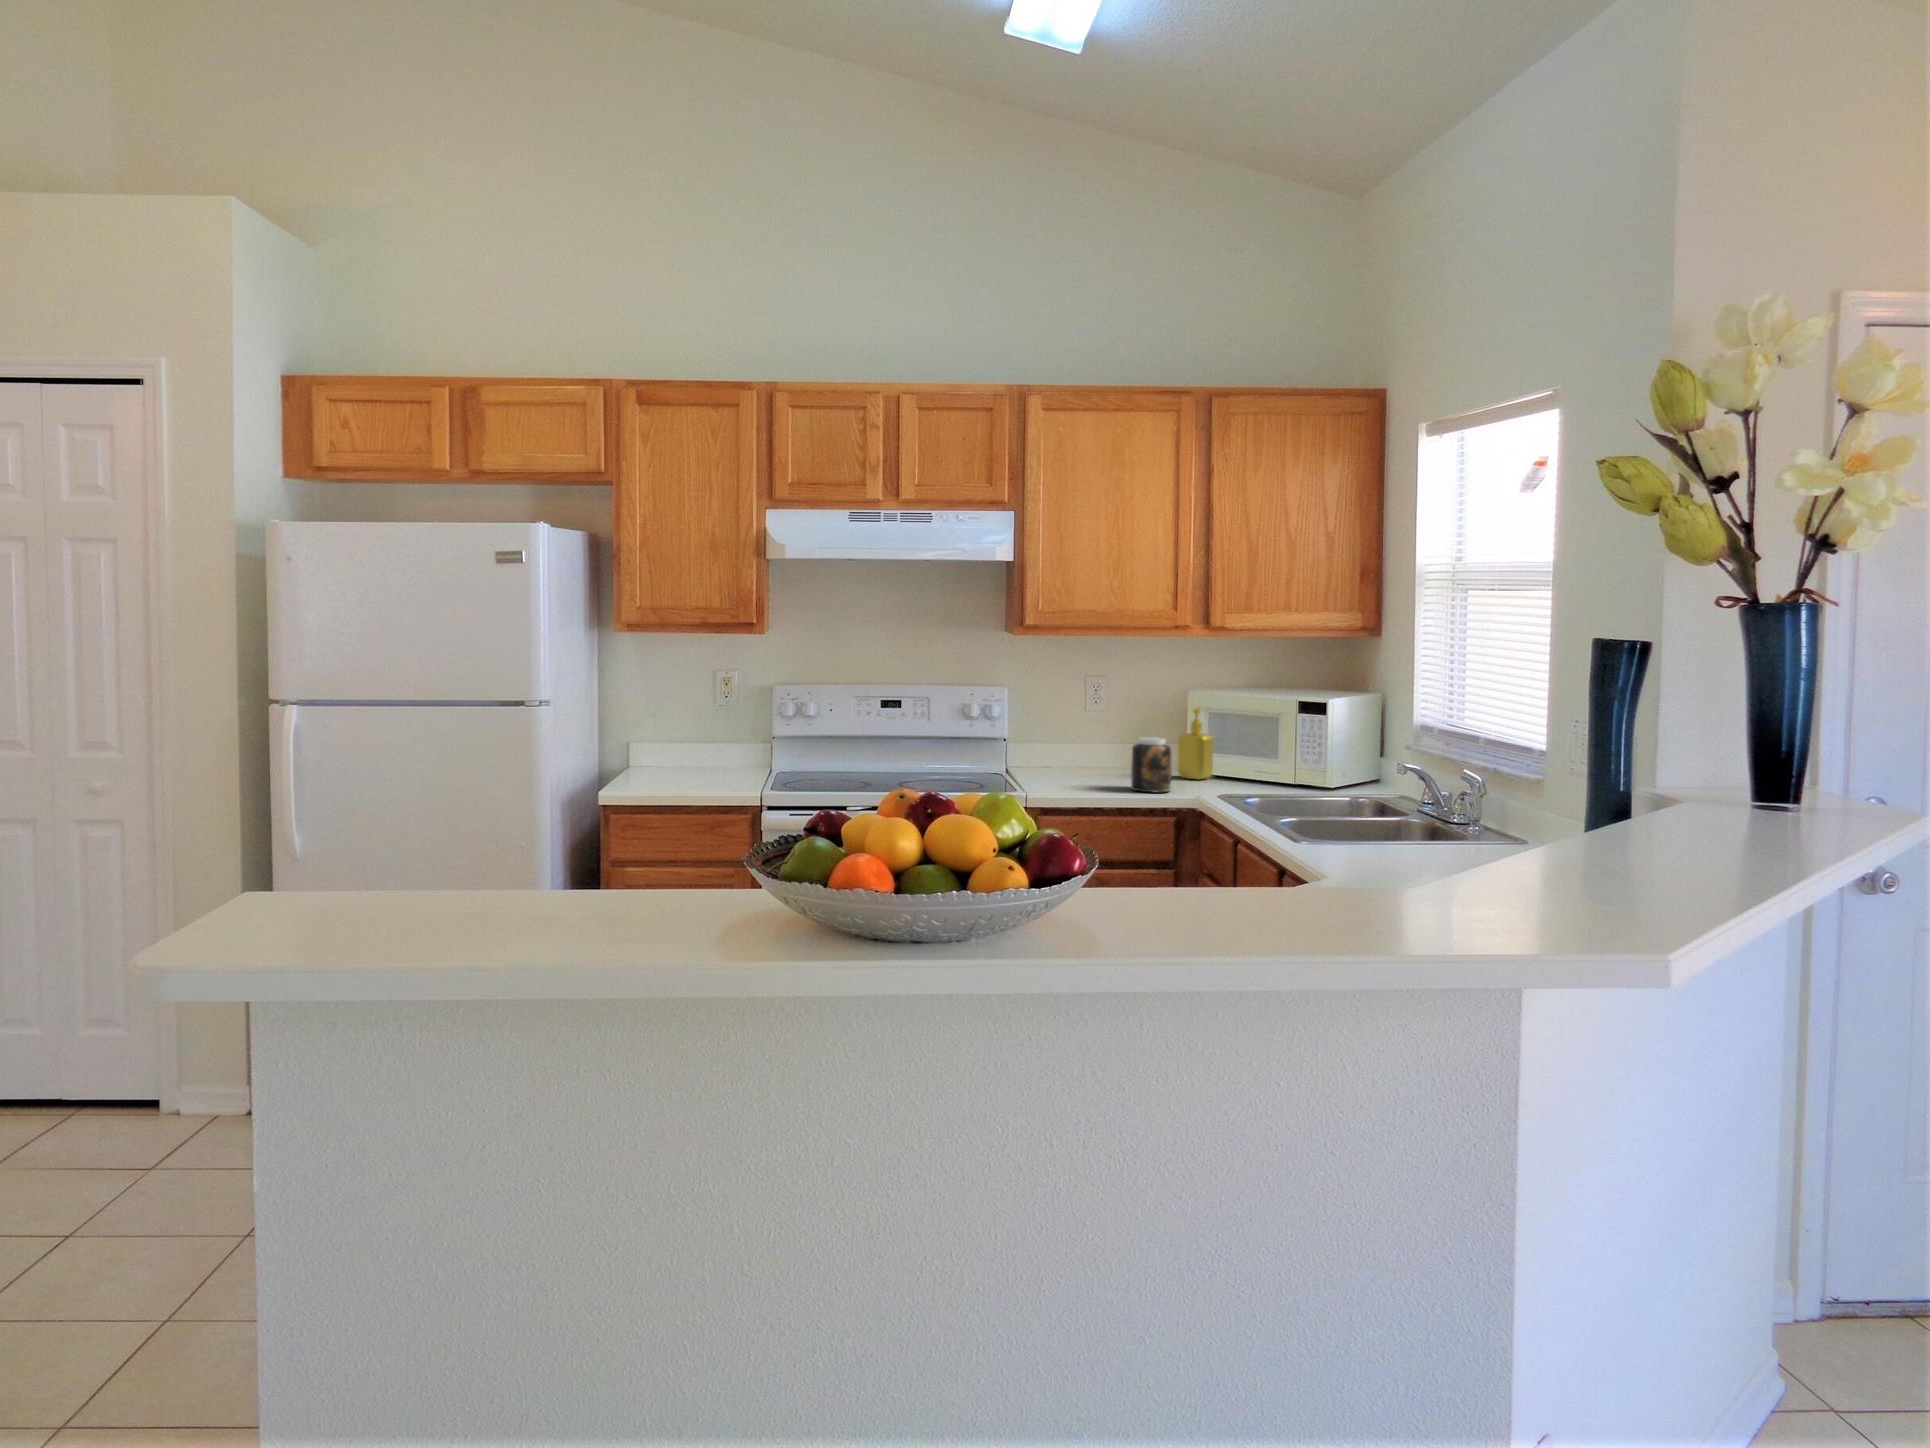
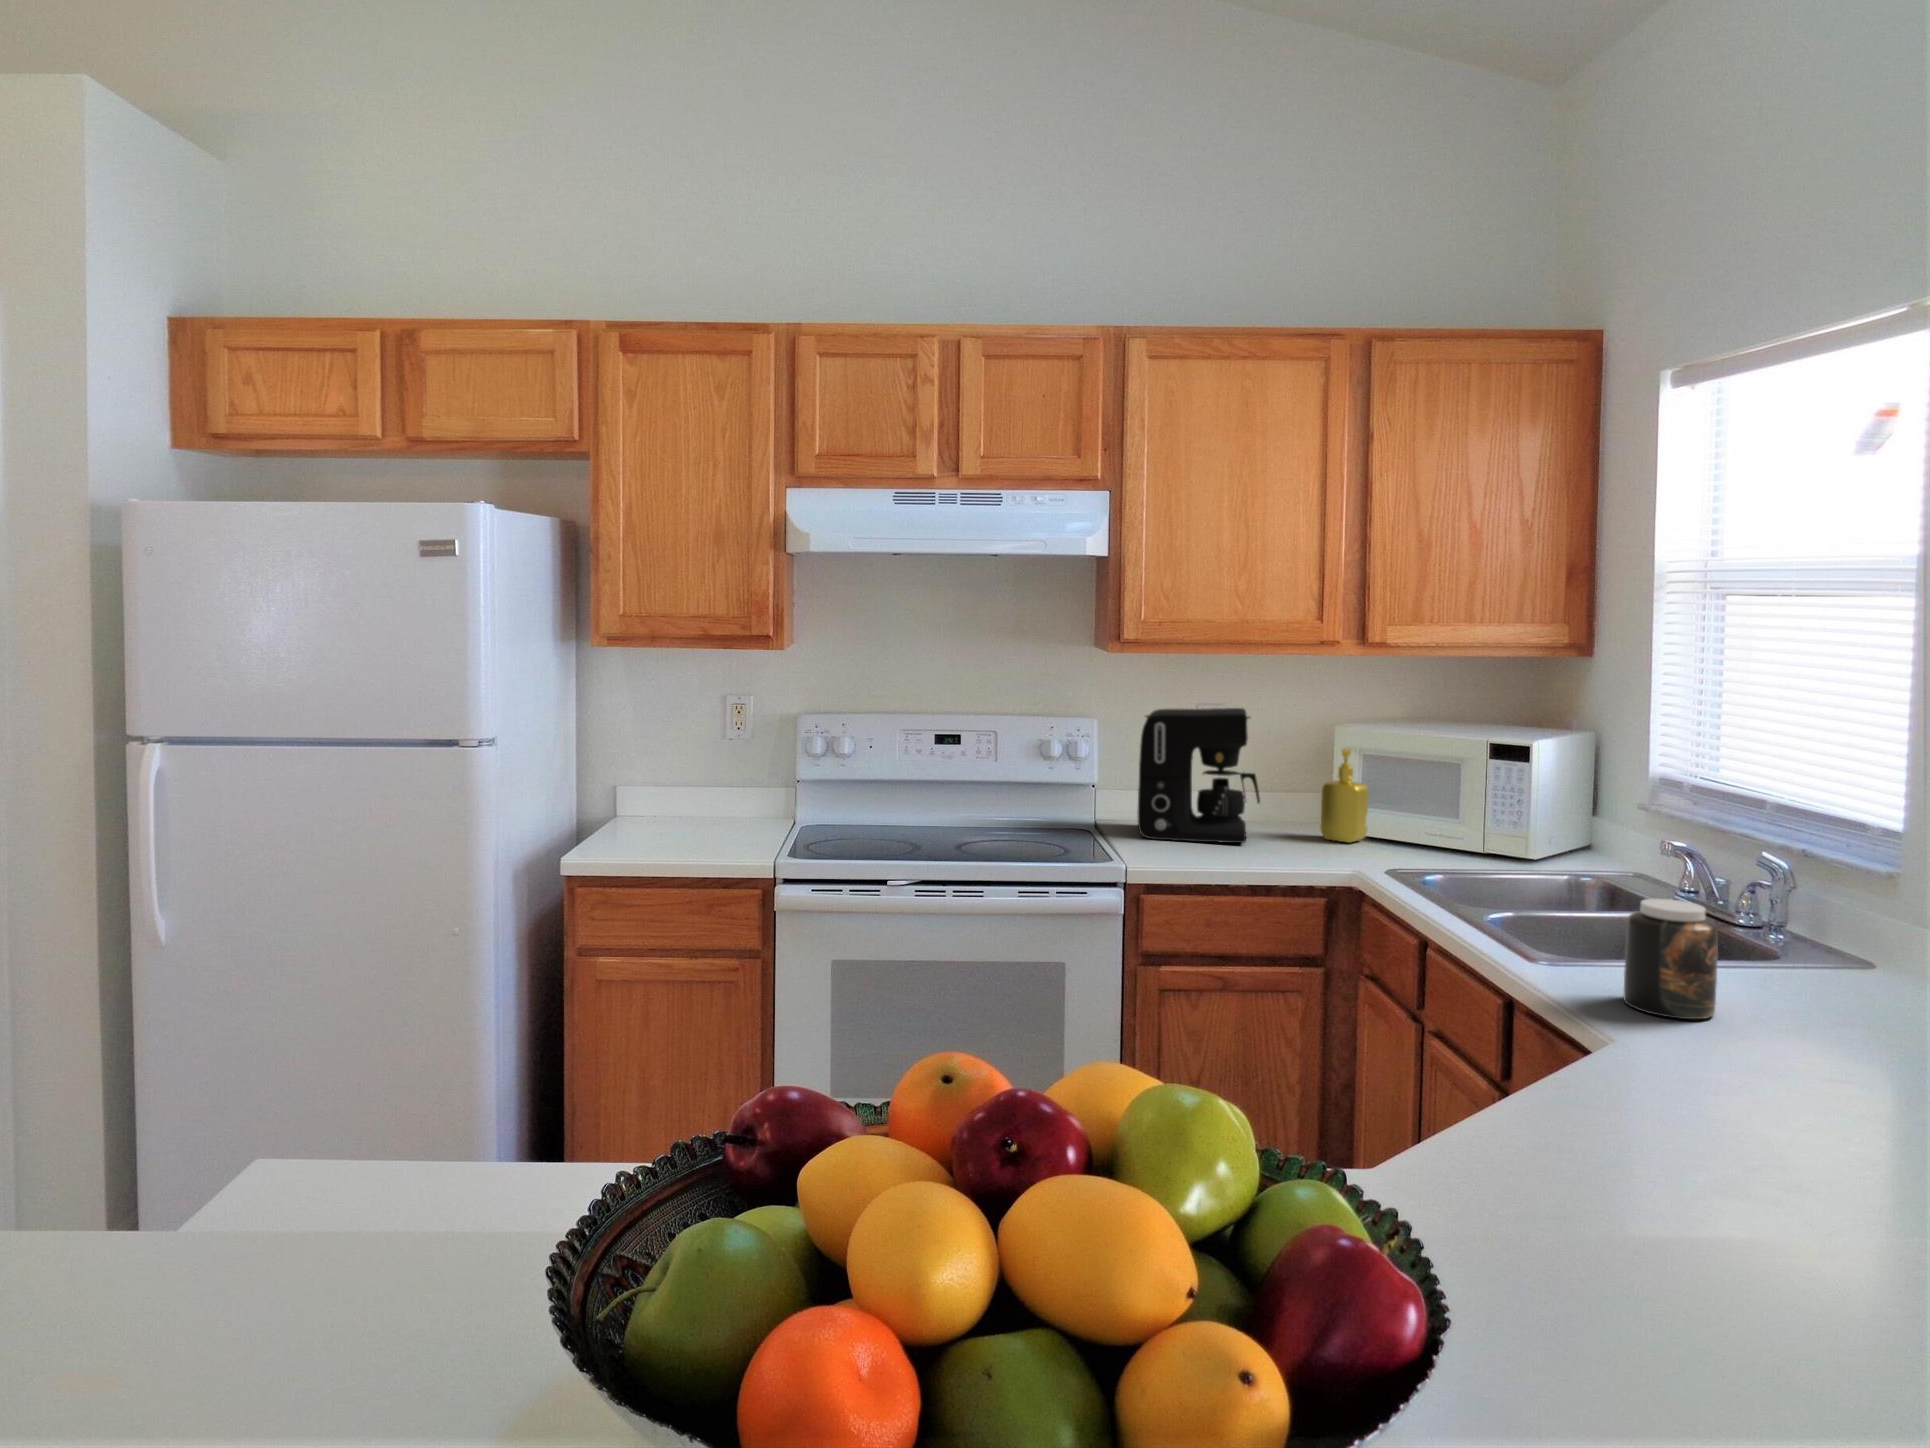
coffee maker: none [1038,678,1131,780] -> present [1138,708,1260,843]
jar: present [1131,737,1172,793] -> present [1624,899,1718,1019]

